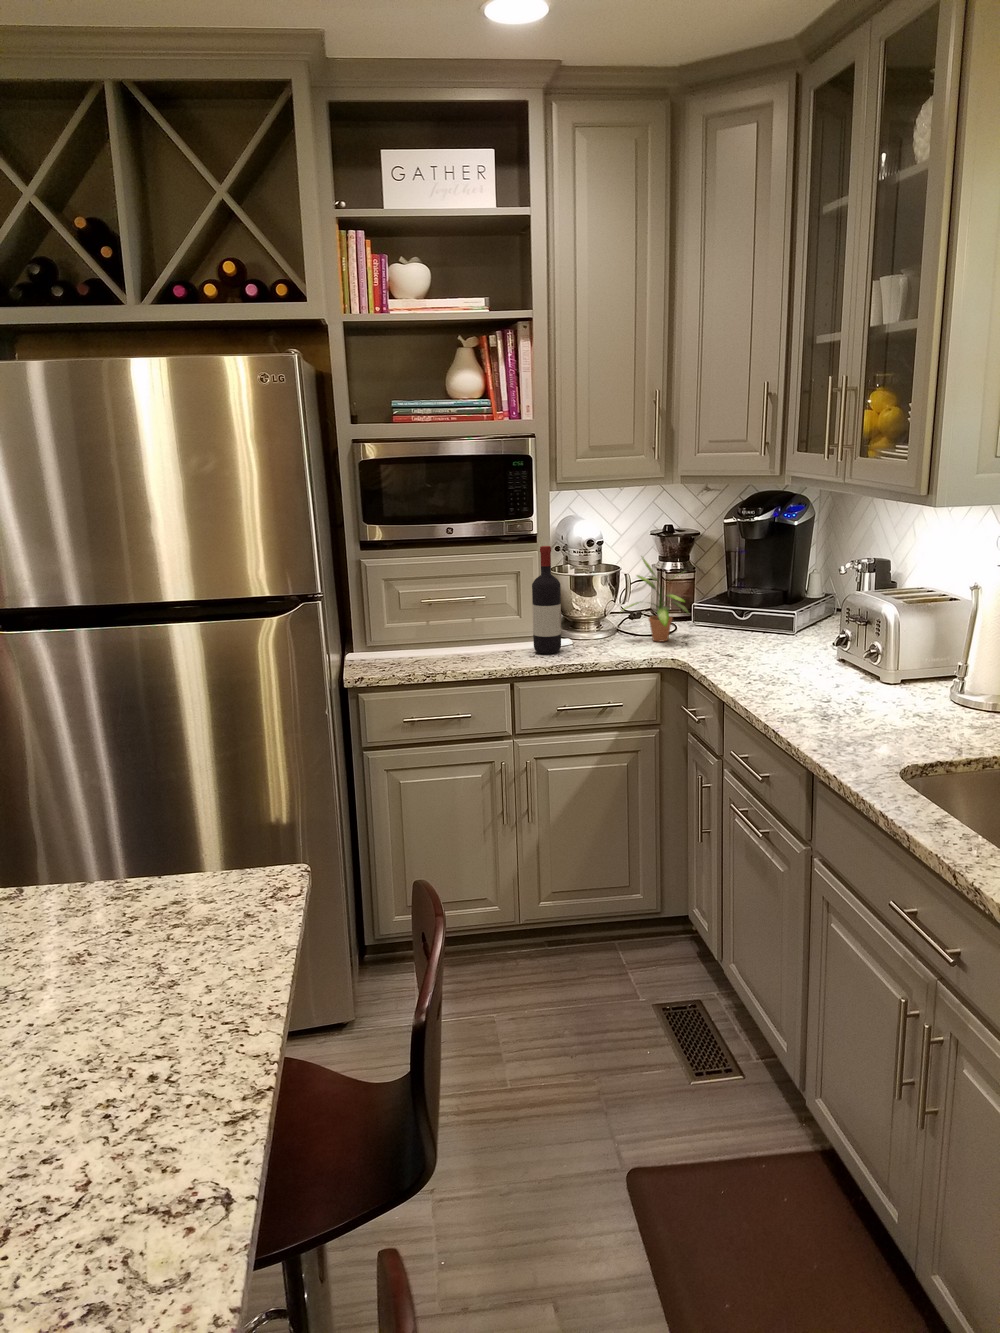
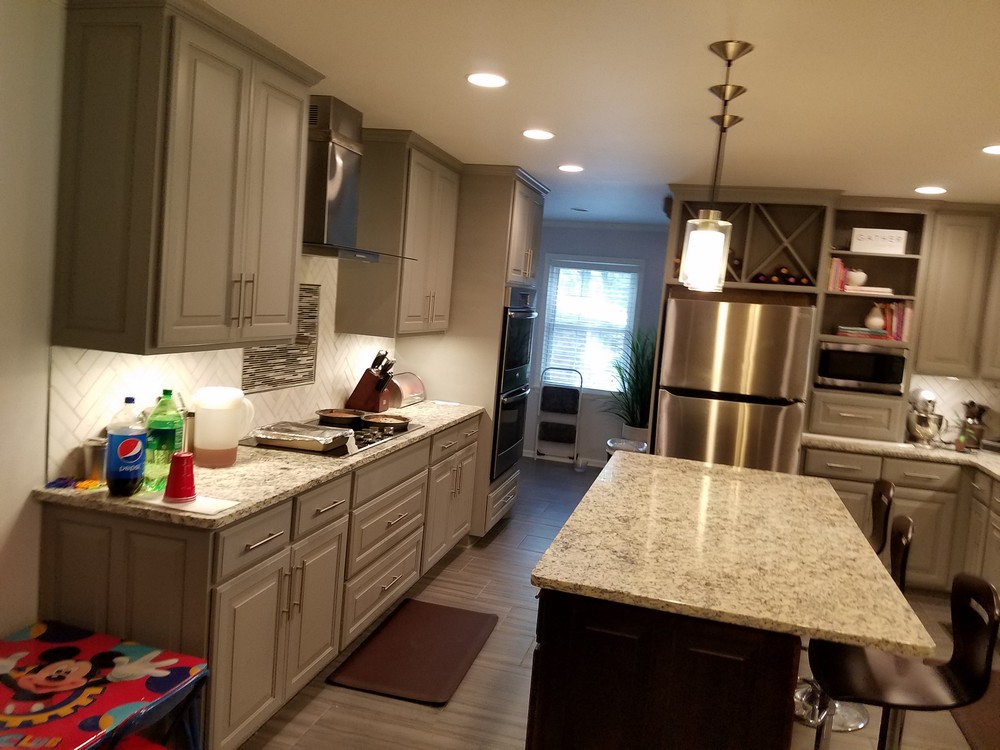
wine bottle: present [532,546,561,654] -> none [892,397,910,446]

